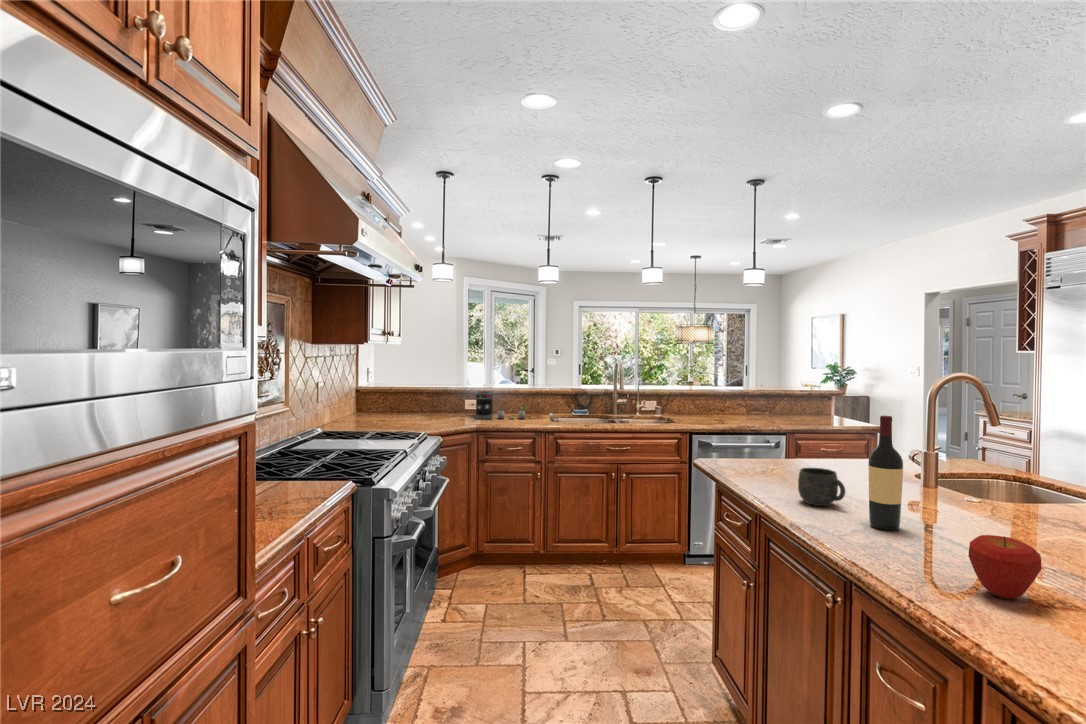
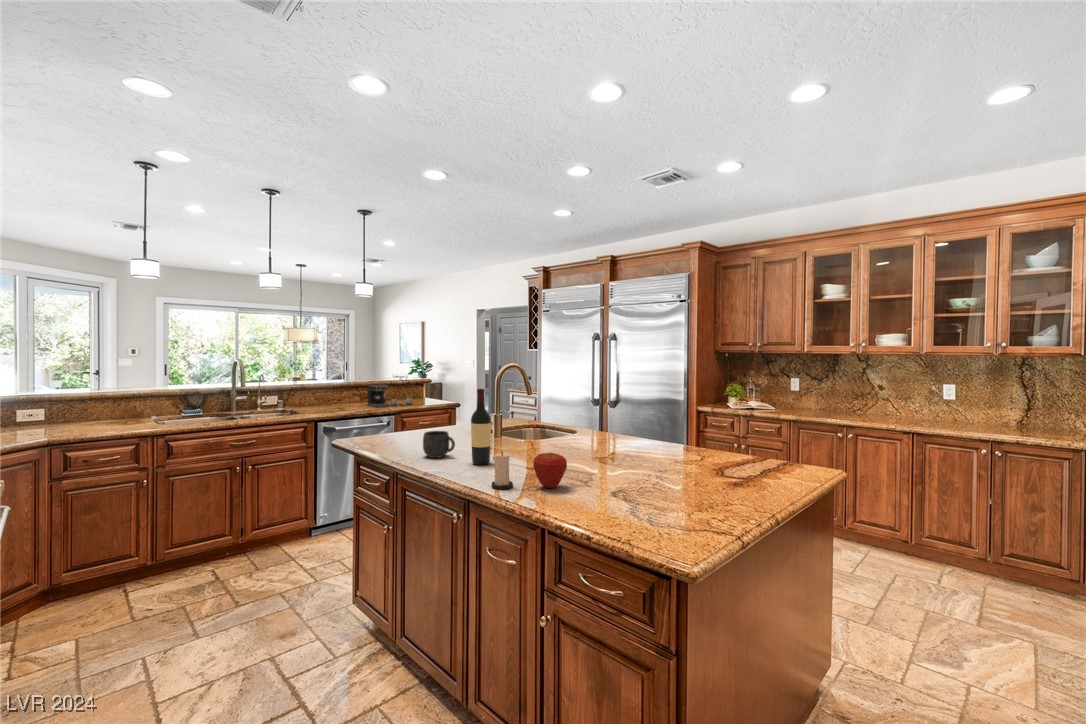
coffee maker: present [475,391,527,419] -> present [368,385,412,407]
candle: none [889,518,928,580] -> present [492,451,513,489]

